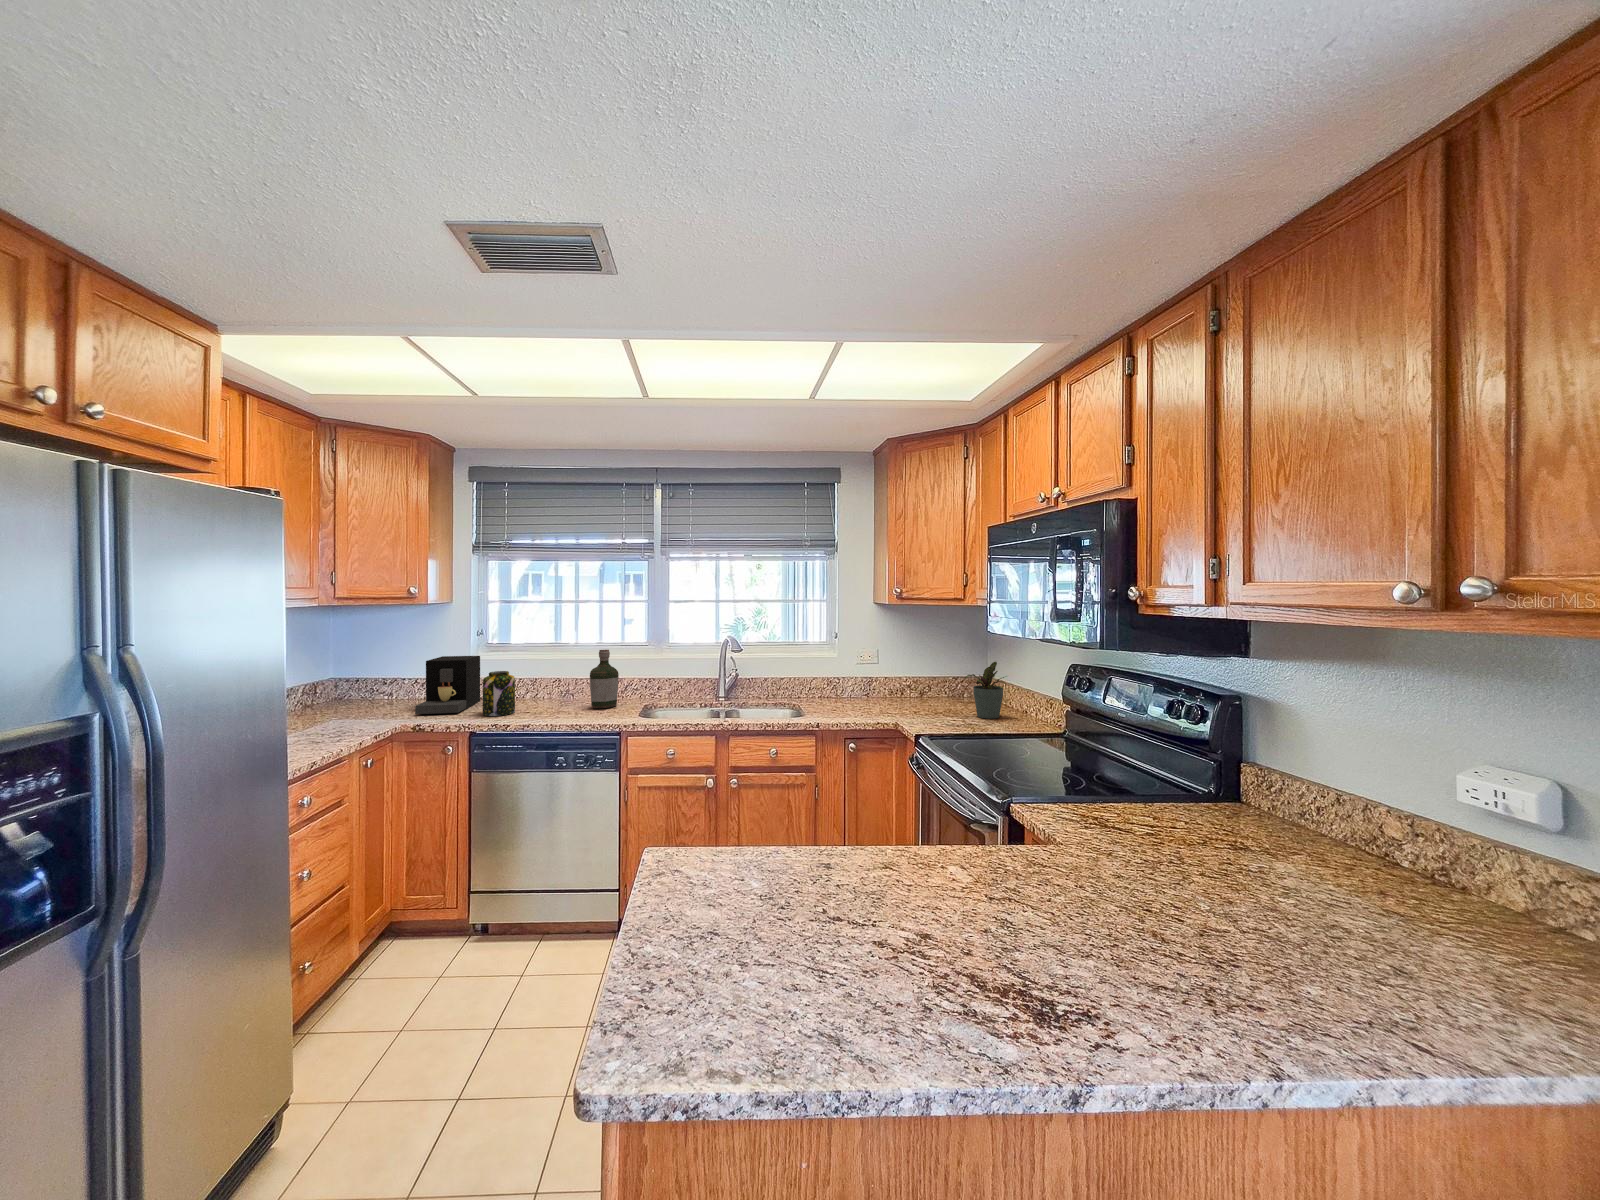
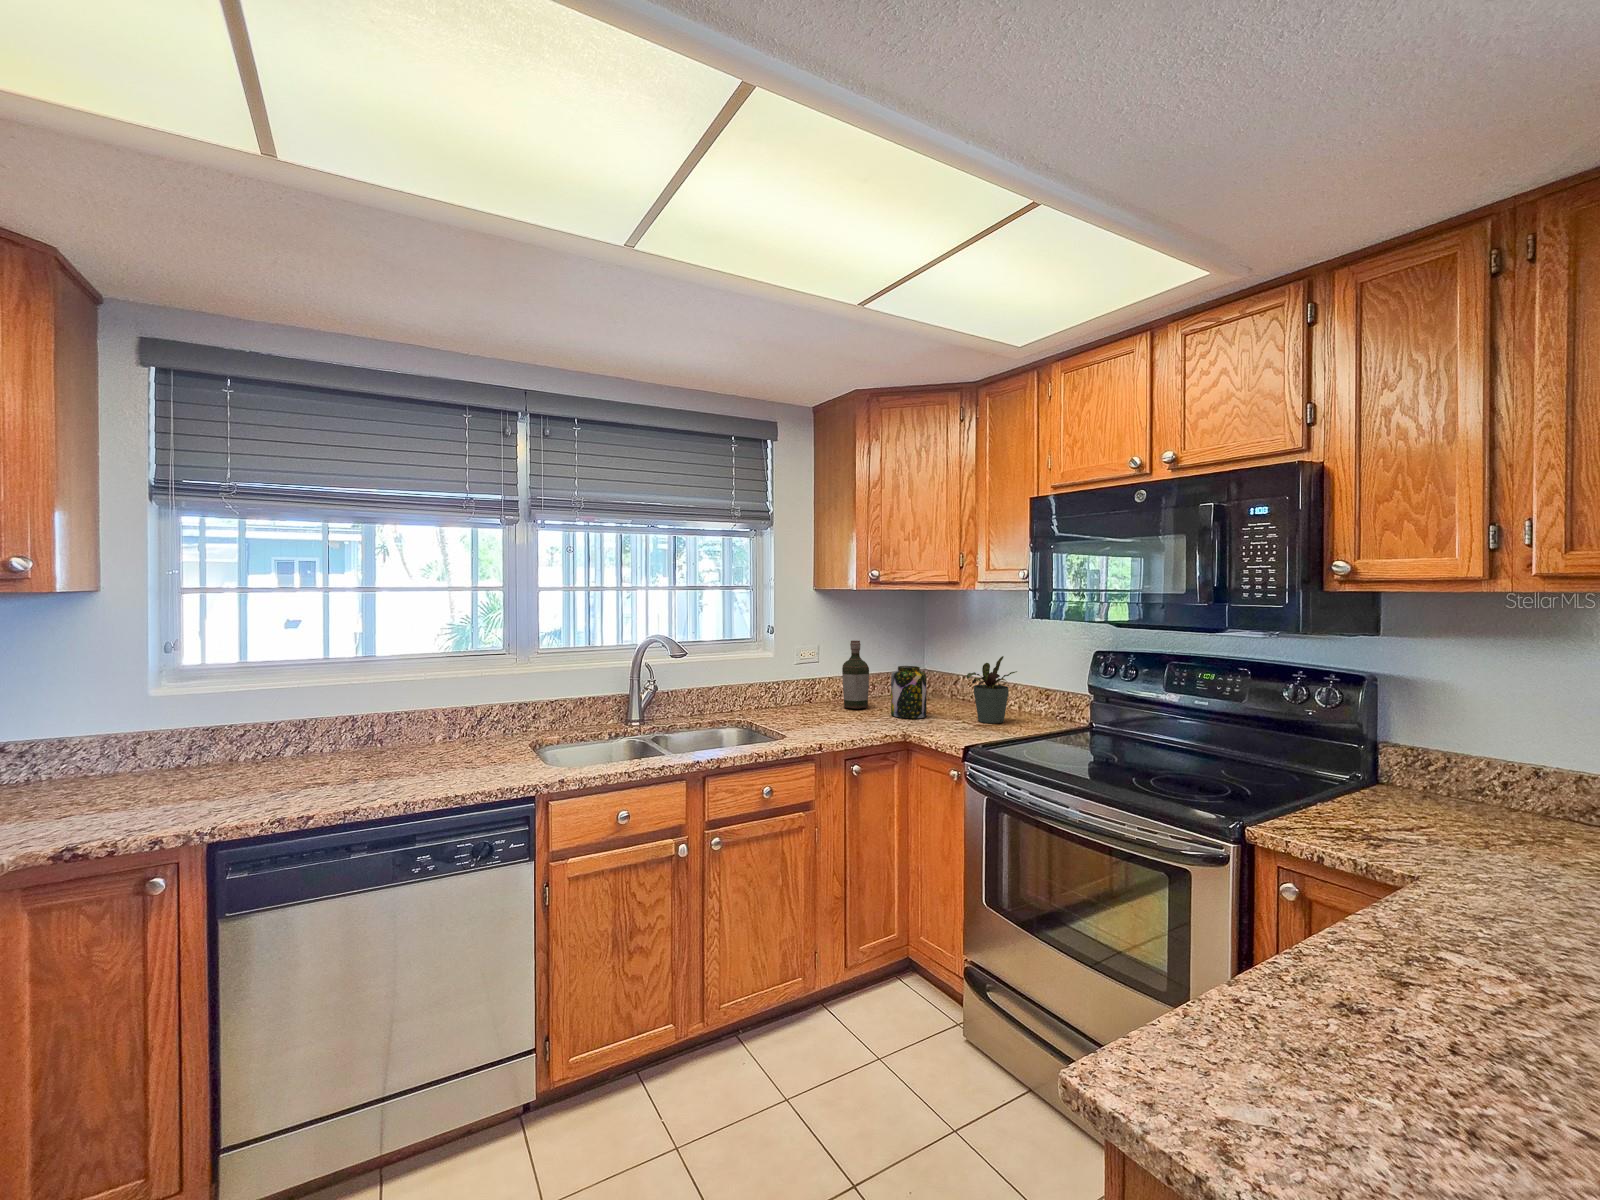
bottle: present [590,650,619,708] -> present [842,640,869,709]
coffee maker: present [415,656,480,714] -> none [62,685,182,811]
jar: present [483,671,515,716] -> present [891,666,927,718]

